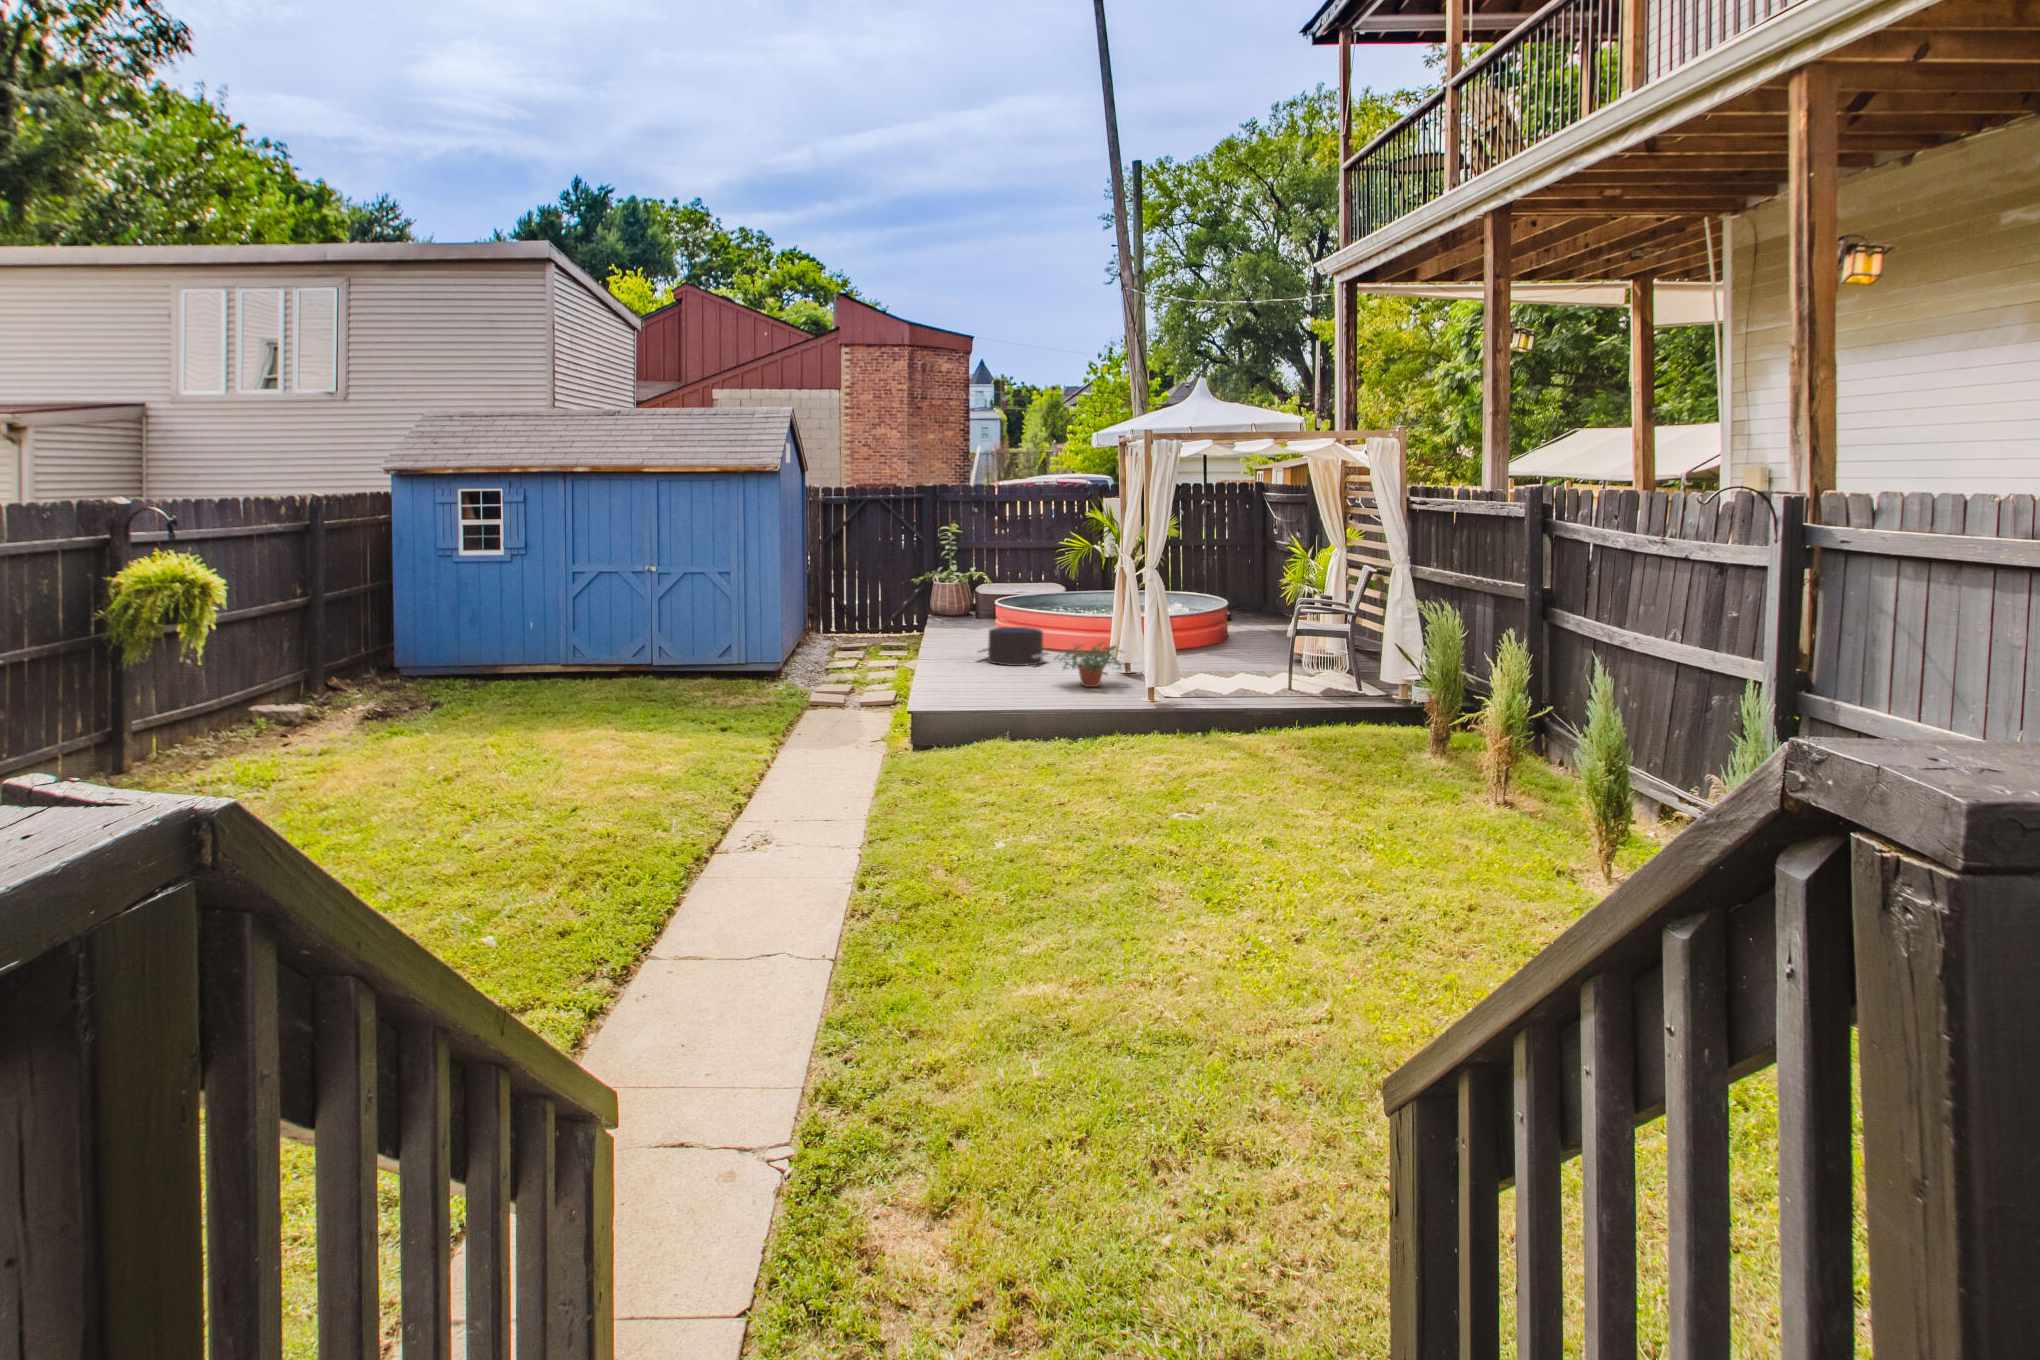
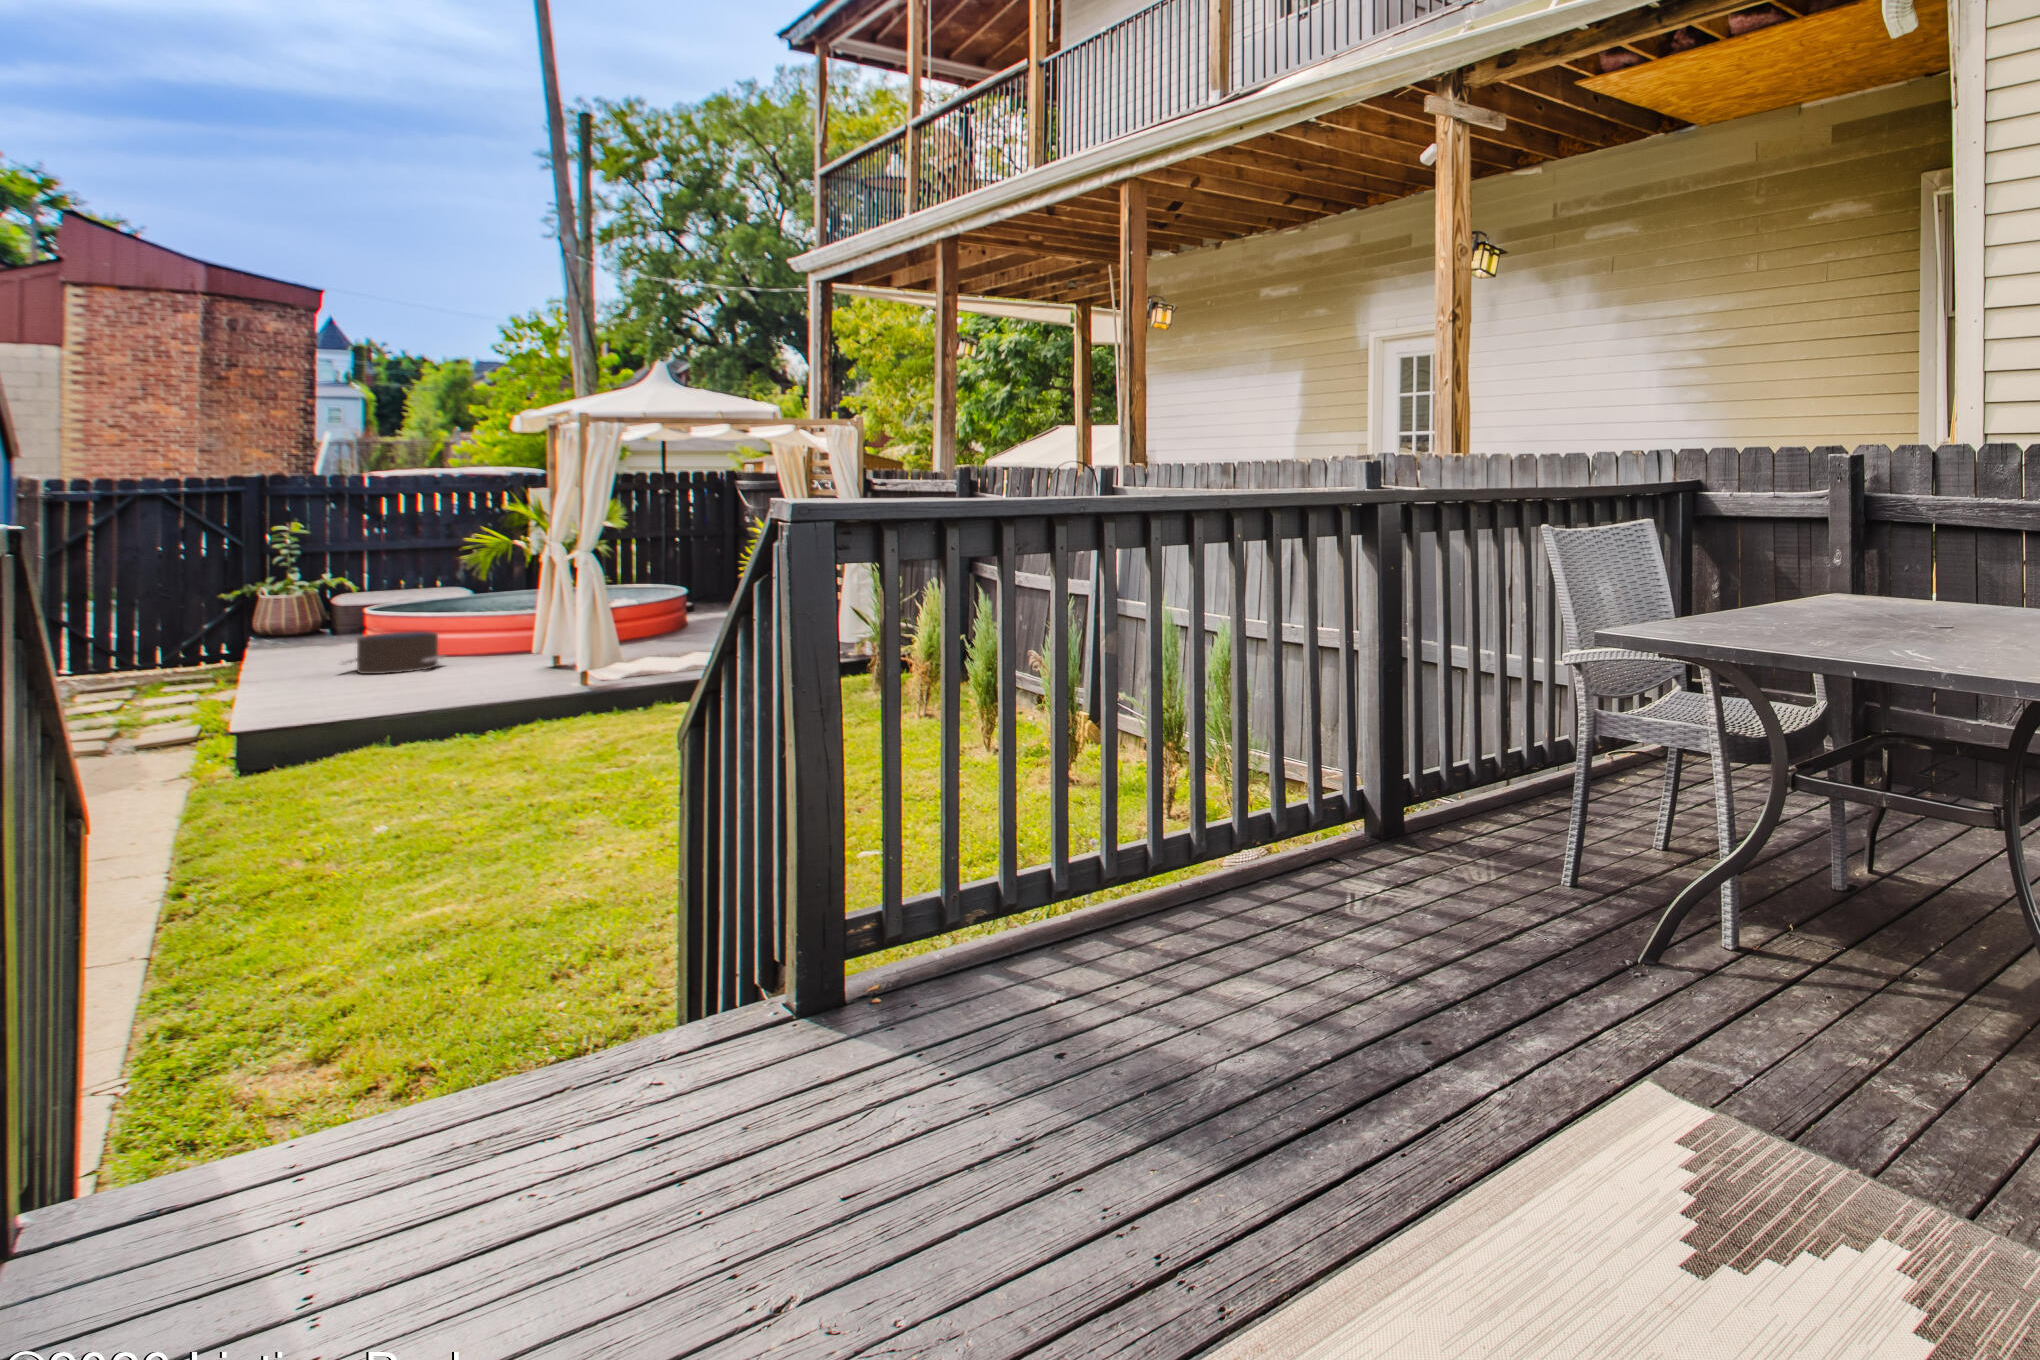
potted plant: present [1056,643,1127,687] -> none [452,634,552,680]

